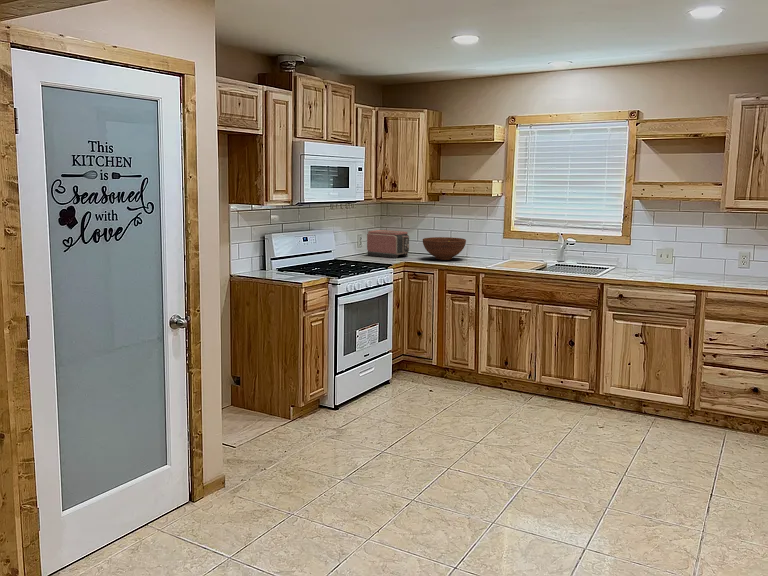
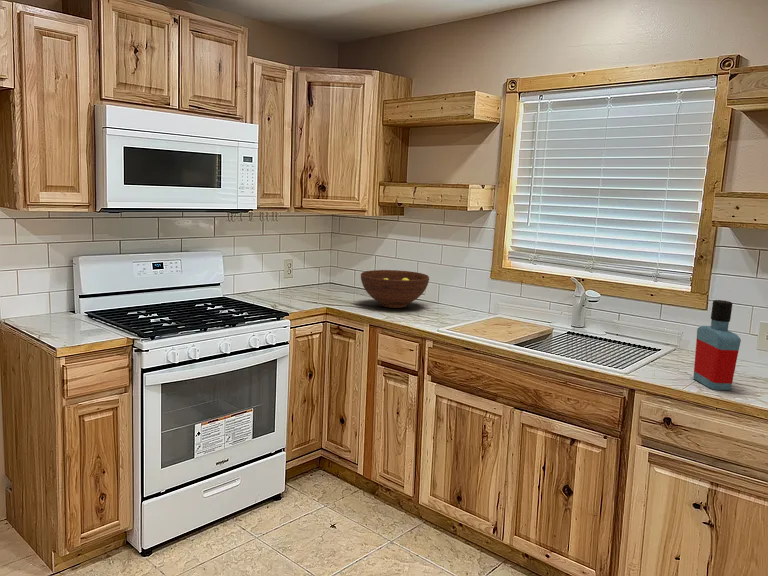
toaster: present [367,230,409,258] -> none [292,253,352,299]
bottle: none [631,235,653,278] -> present [693,300,741,390]

